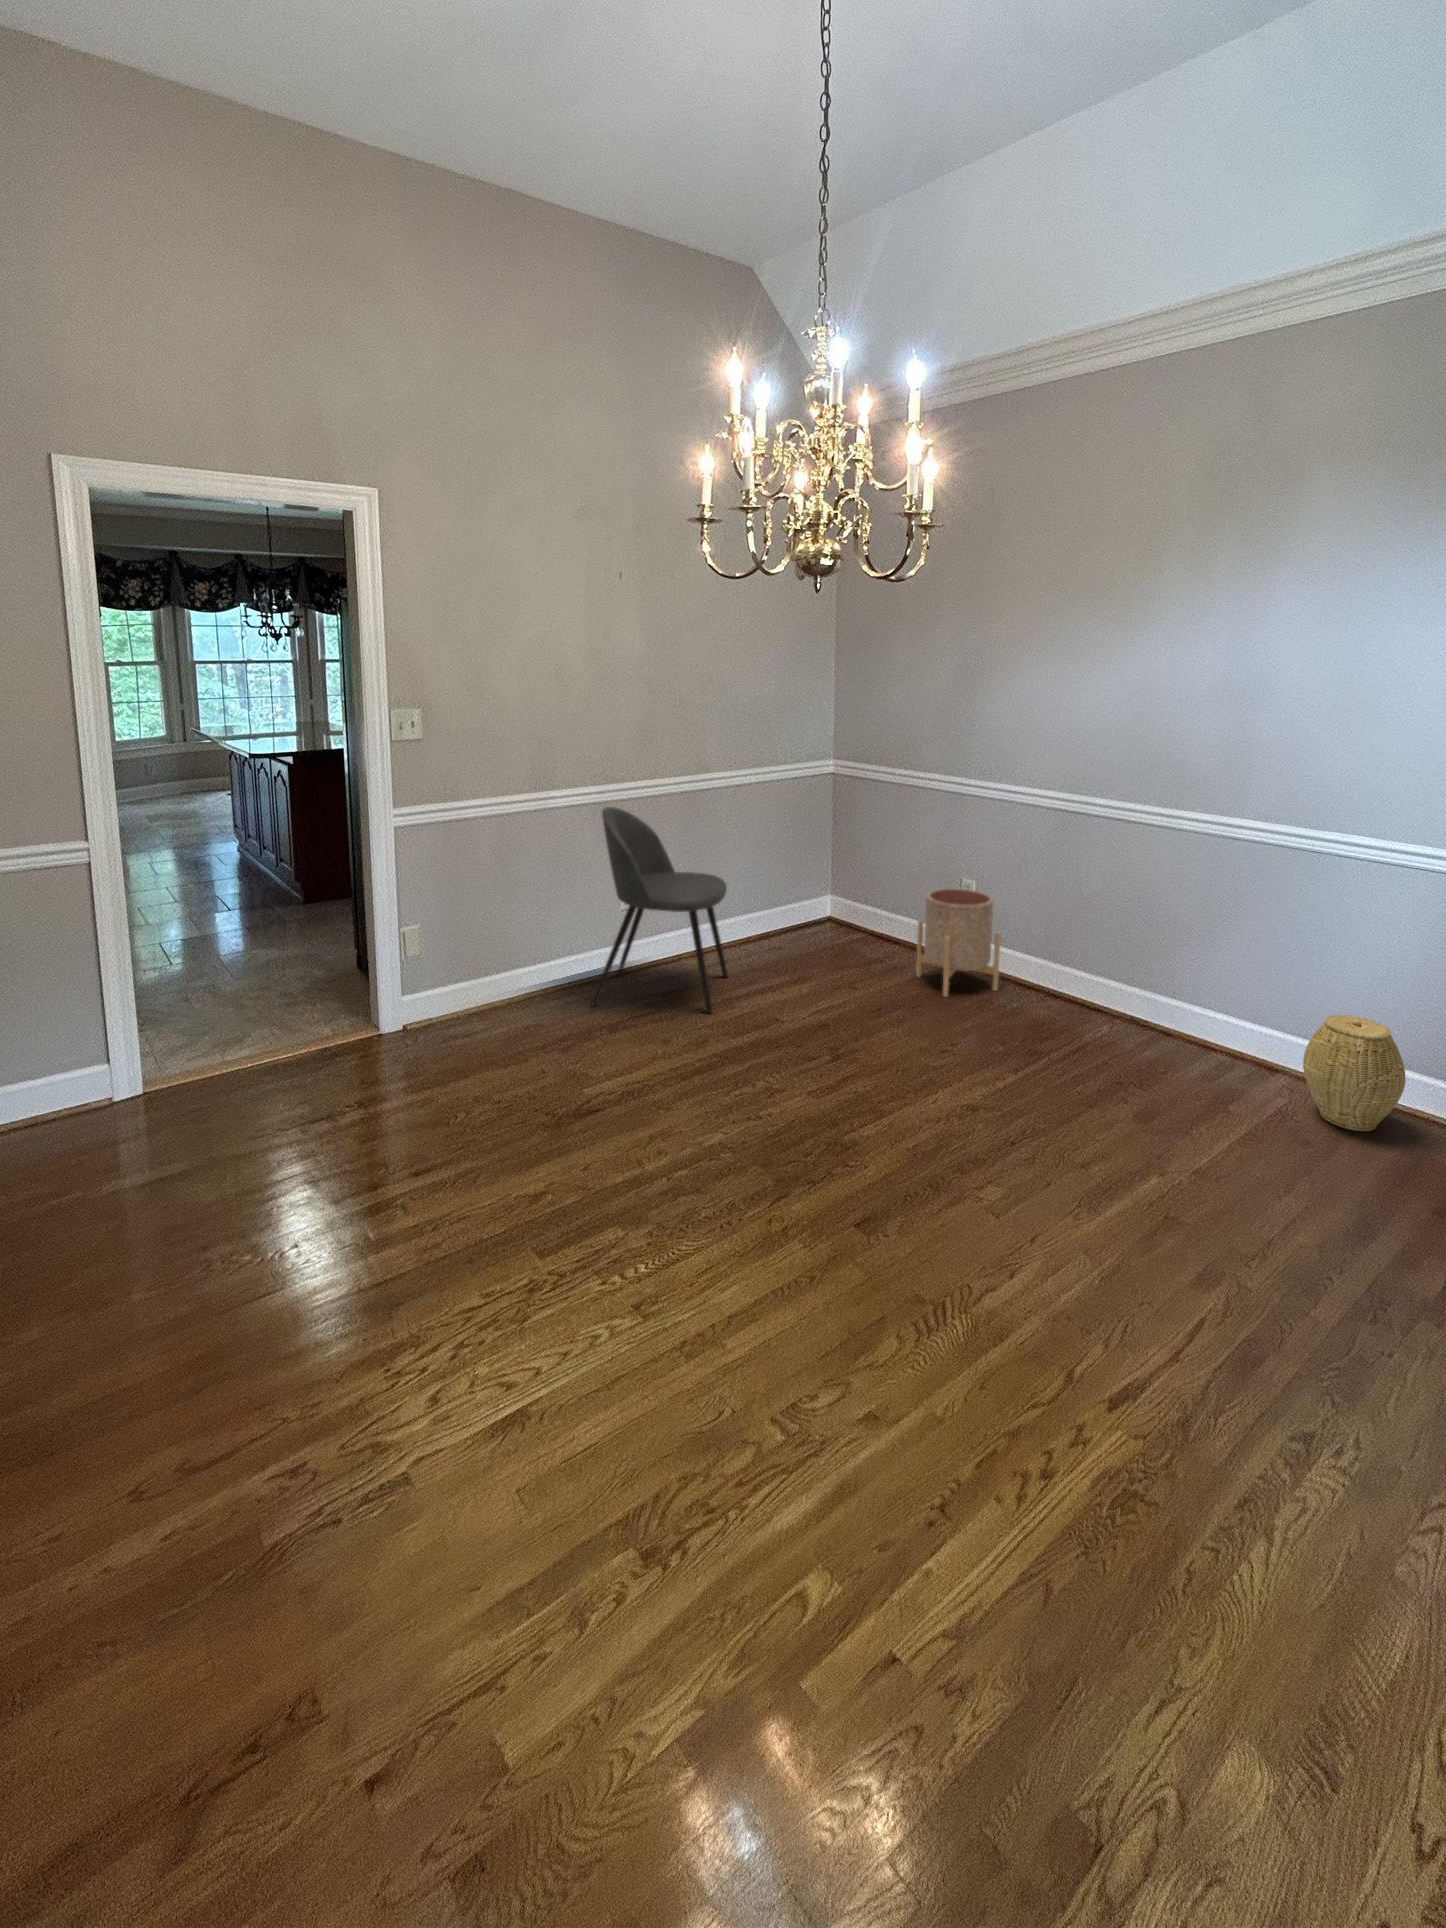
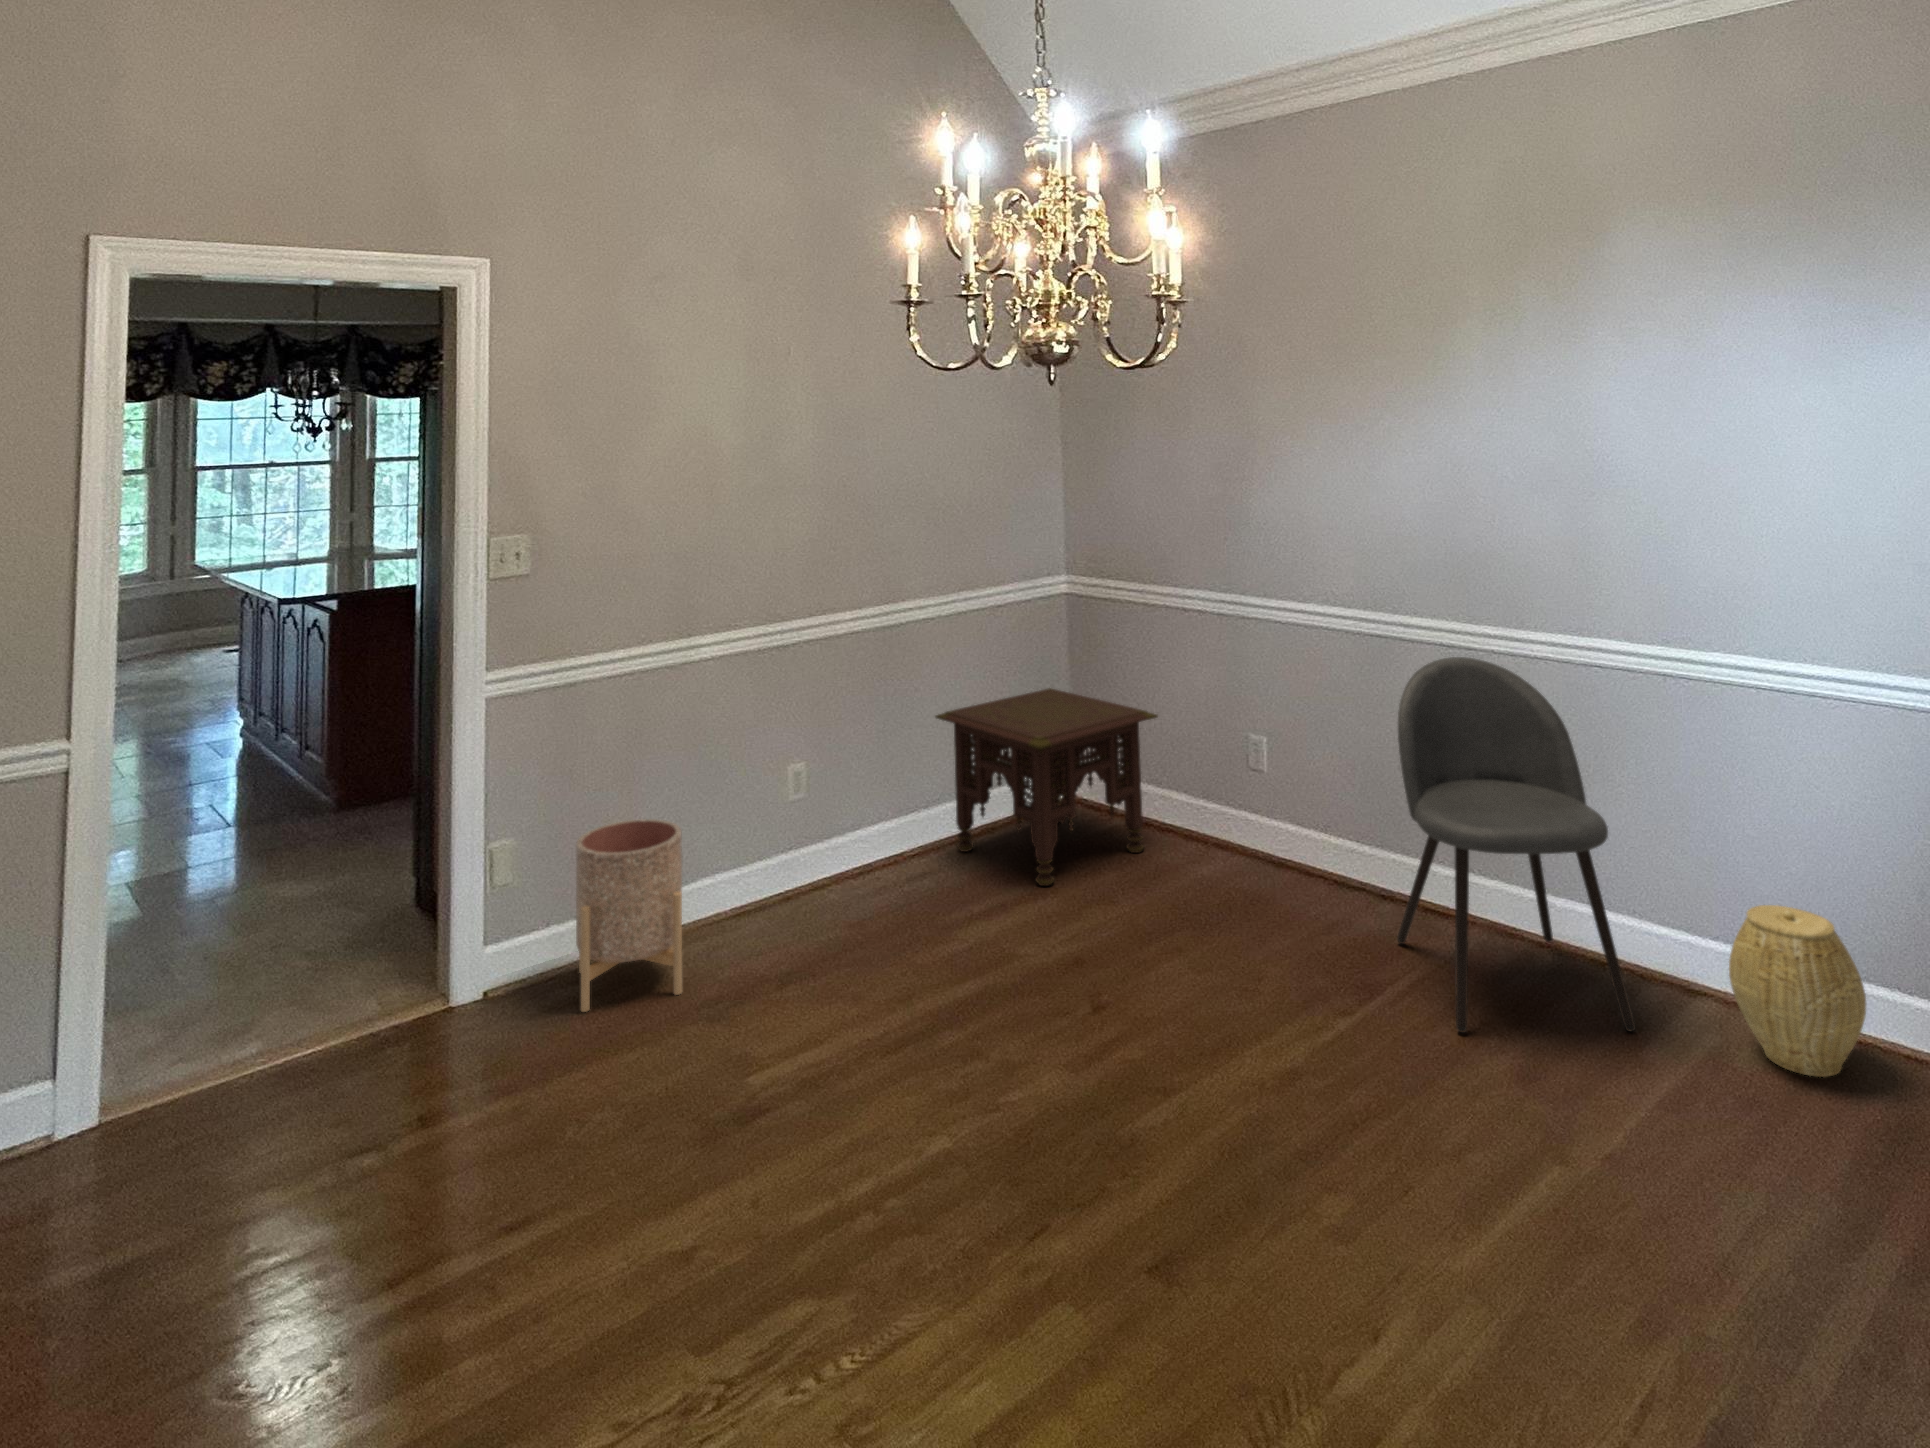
dining chair: present [591,807,728,1013] -> present [1397,657,1636,1033]
side table: none [728,841,894,976] -> present [936,688,1158,886]
planter: present [916,888,1000,997] -> present [576,819,682,1012]

